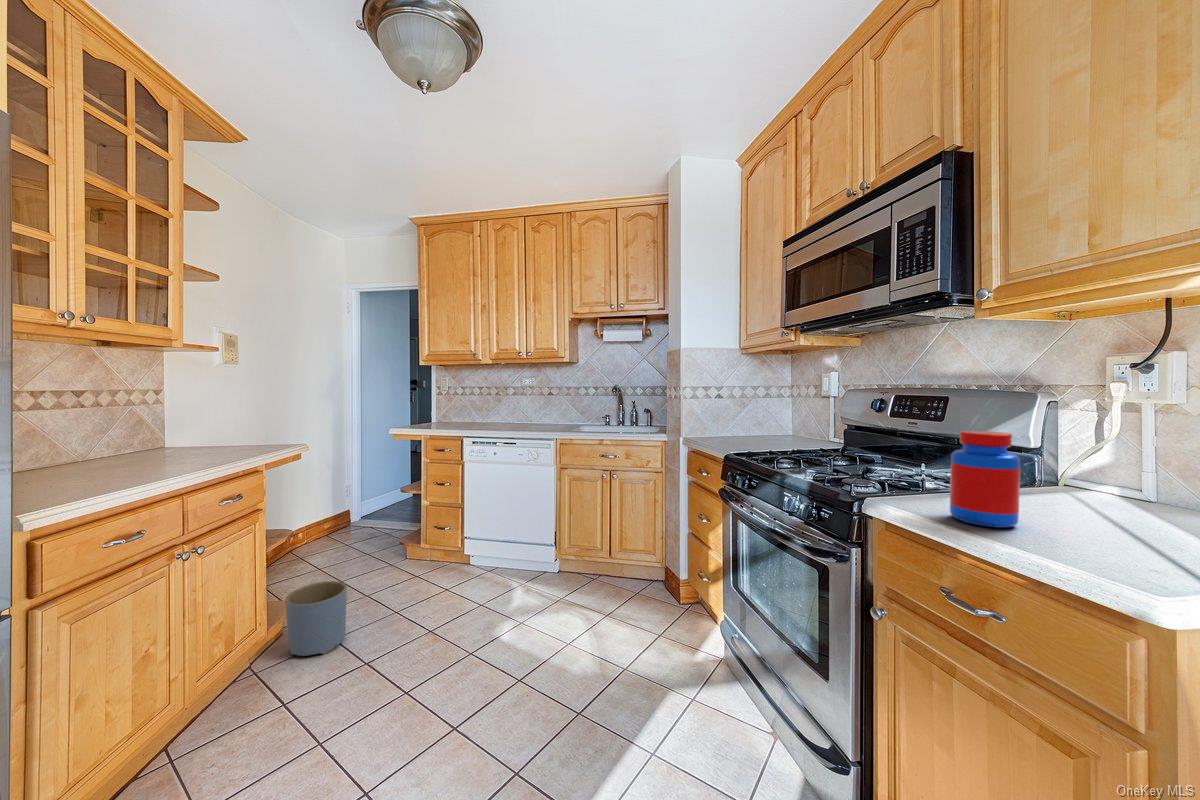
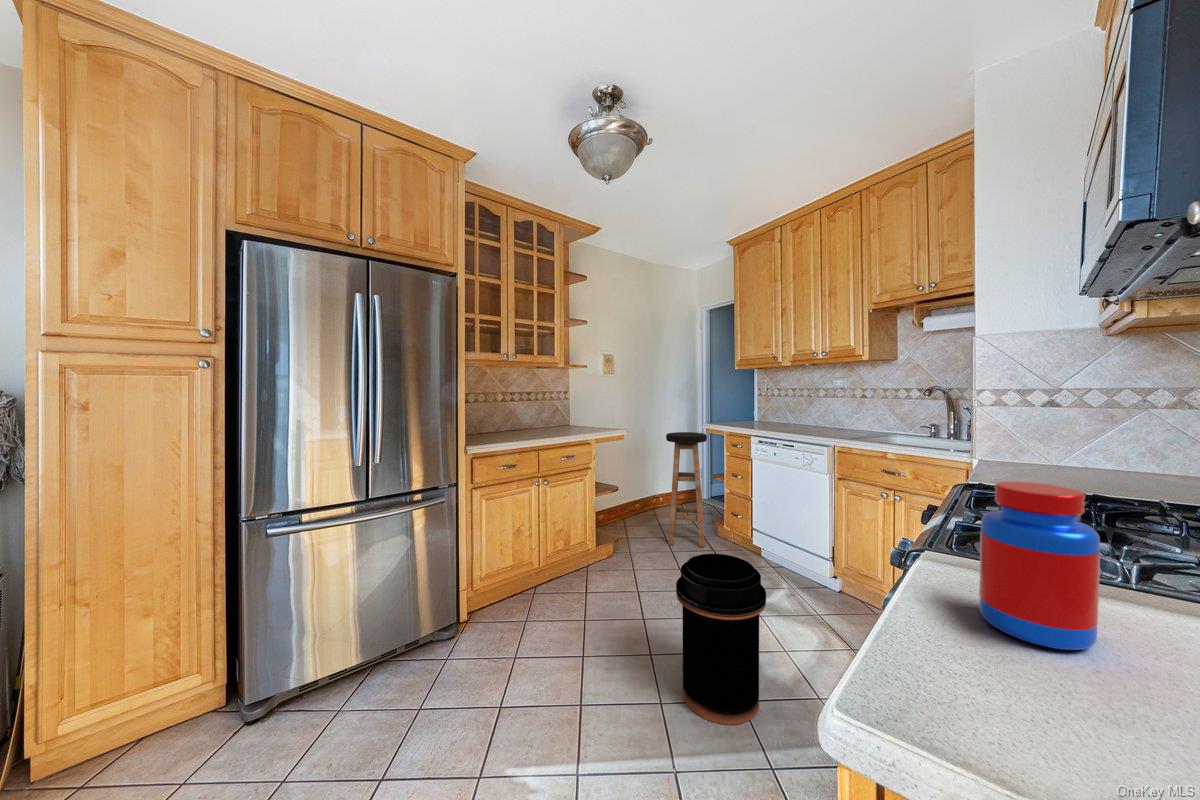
bar stool: none [350,440,409,587] -> present [666,432,707,547]
trash can: none [509,563,606,755] -> present [676,554,766,725]
planter: present [285,581,347,656] -> none [602,527,638,576]

